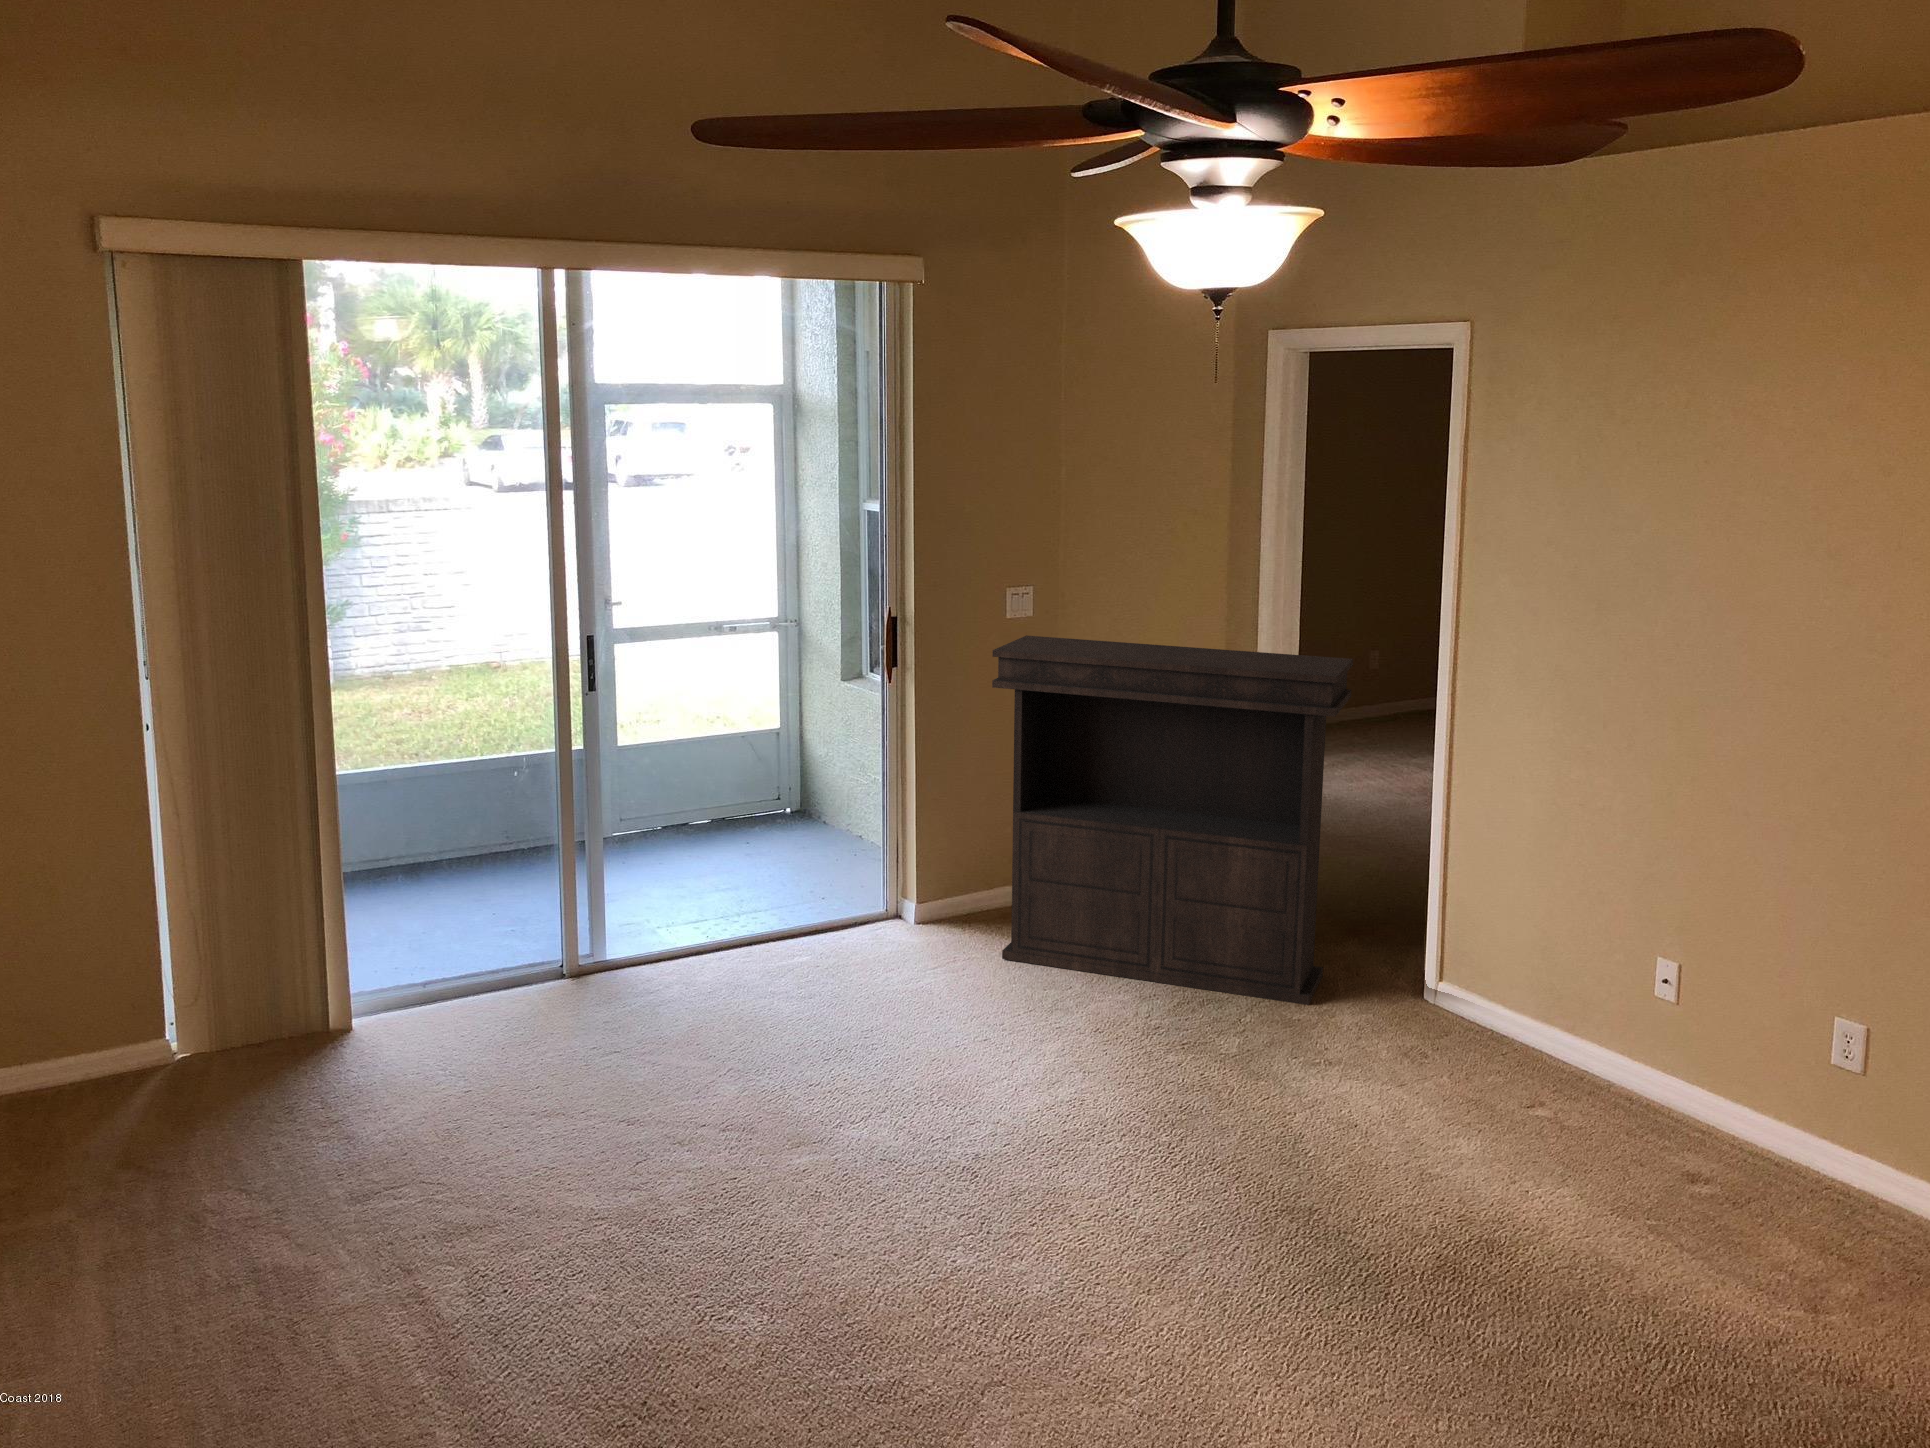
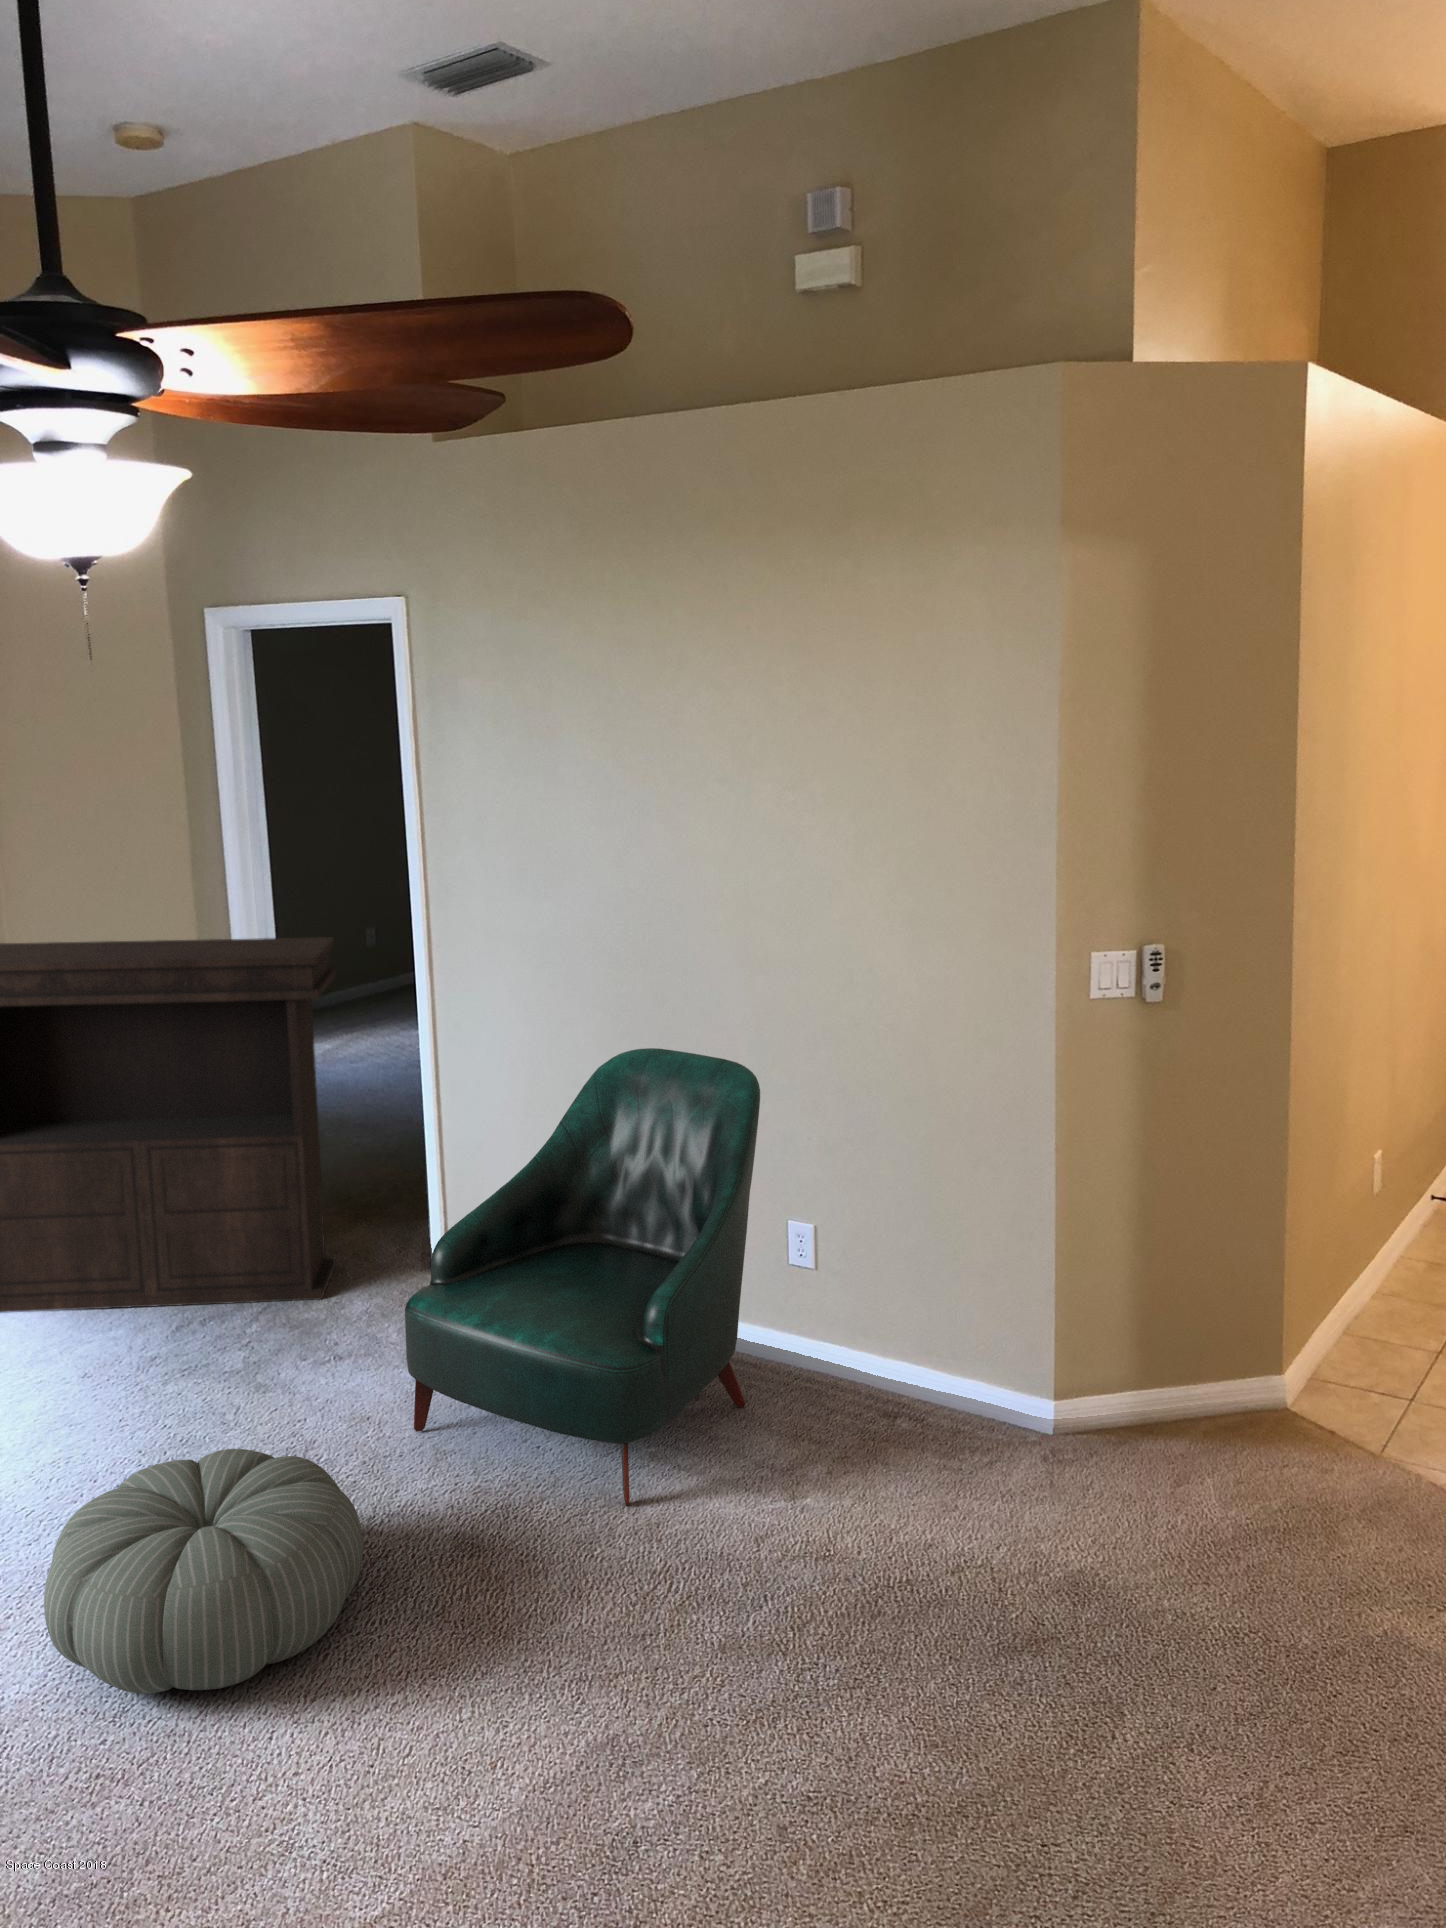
armchair: none [1397,805,1814,1274] -> present [405,1048,760,1506]
pouf: none [1070,1121,1350,1334] -> present [44,1449,363,1694]

